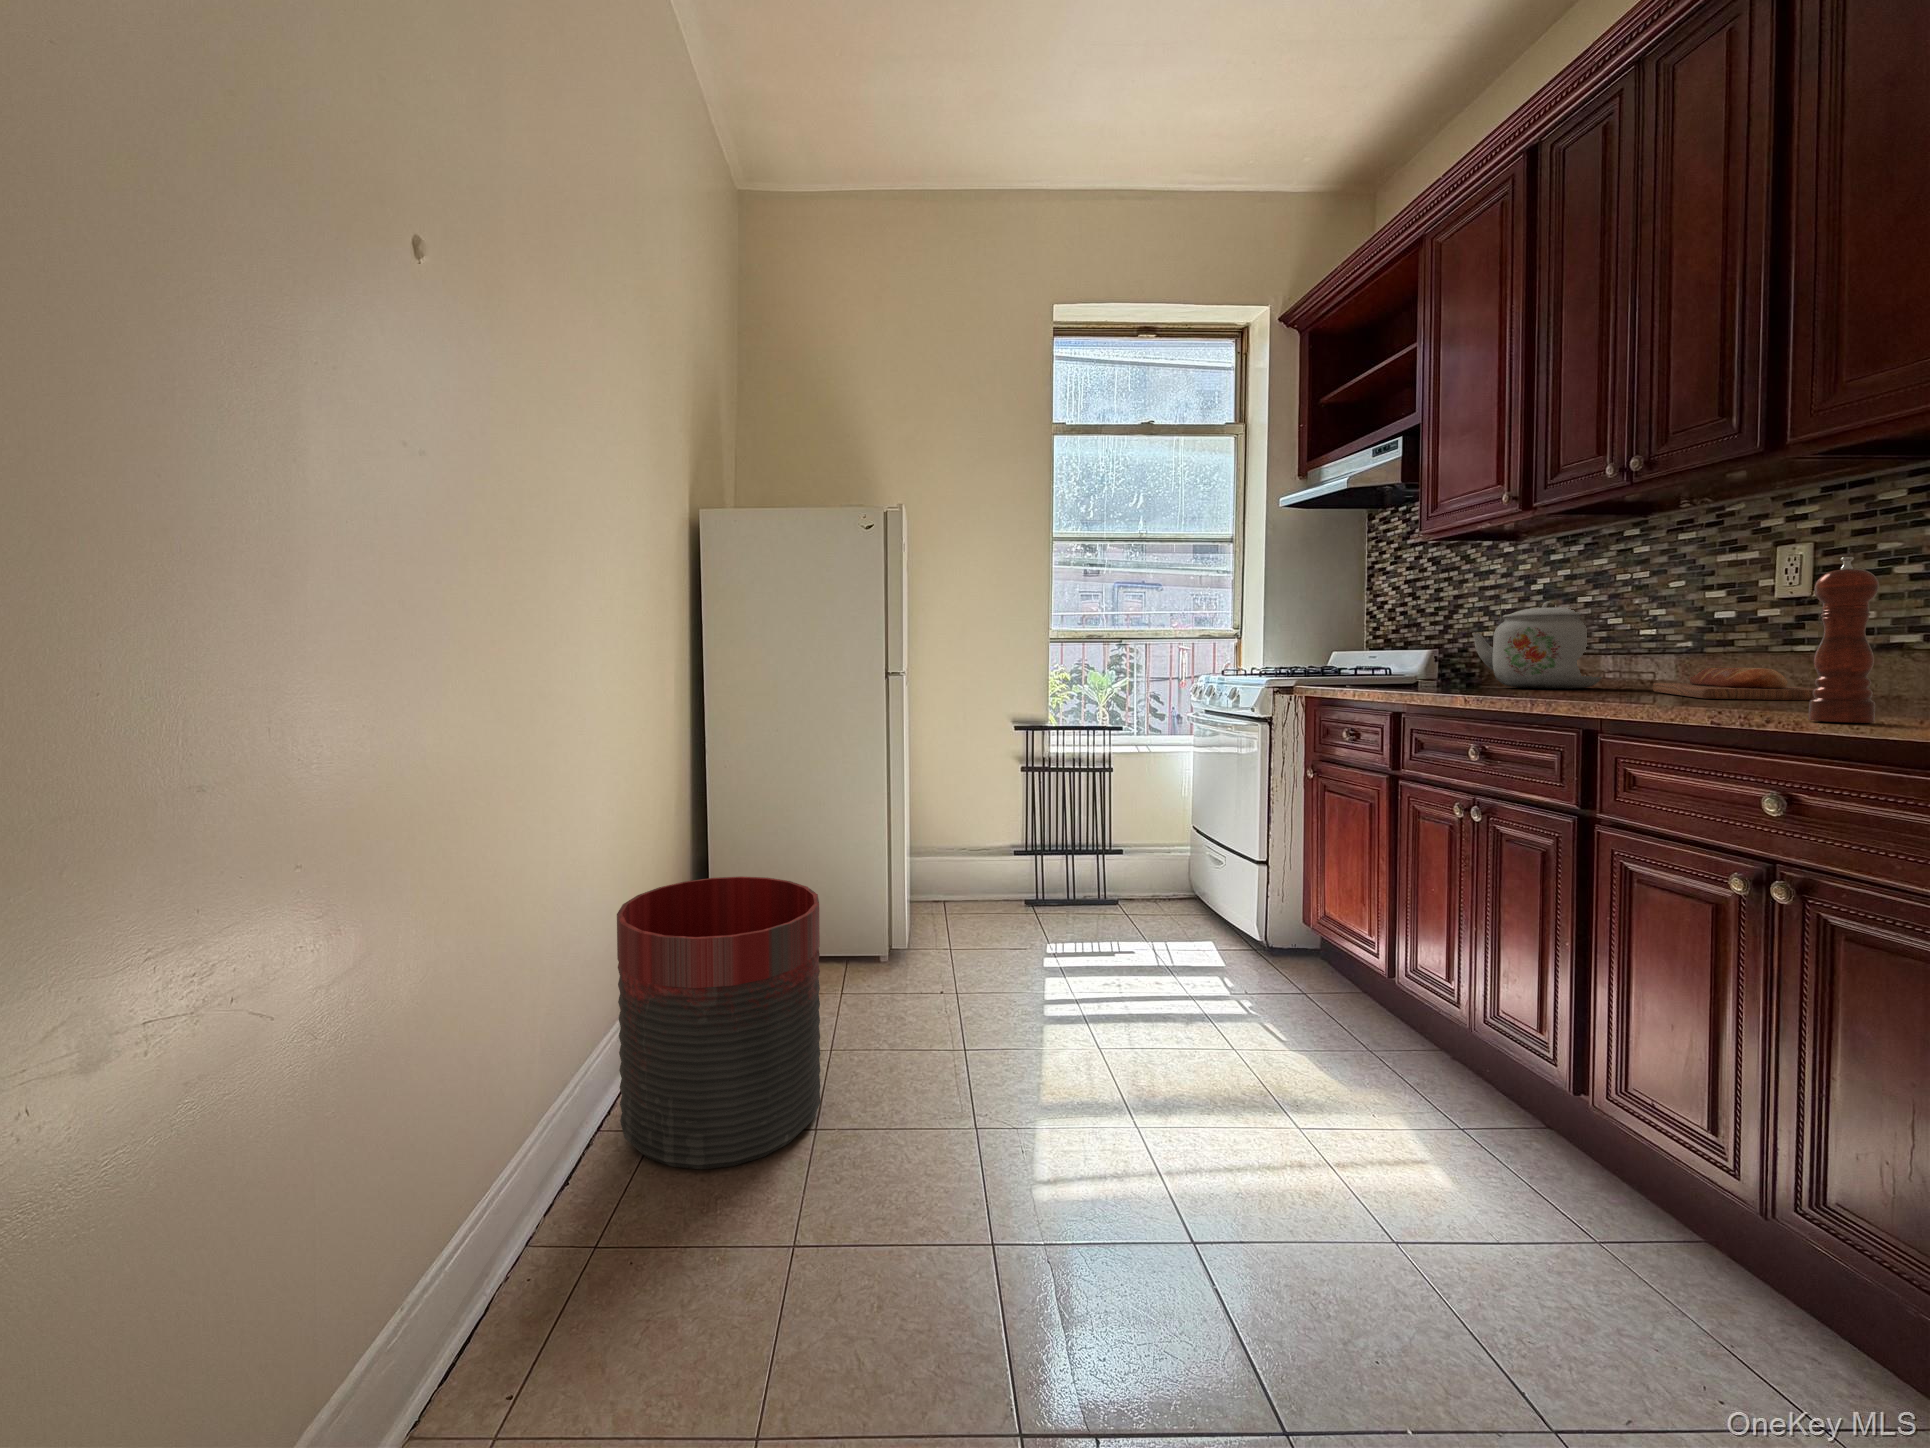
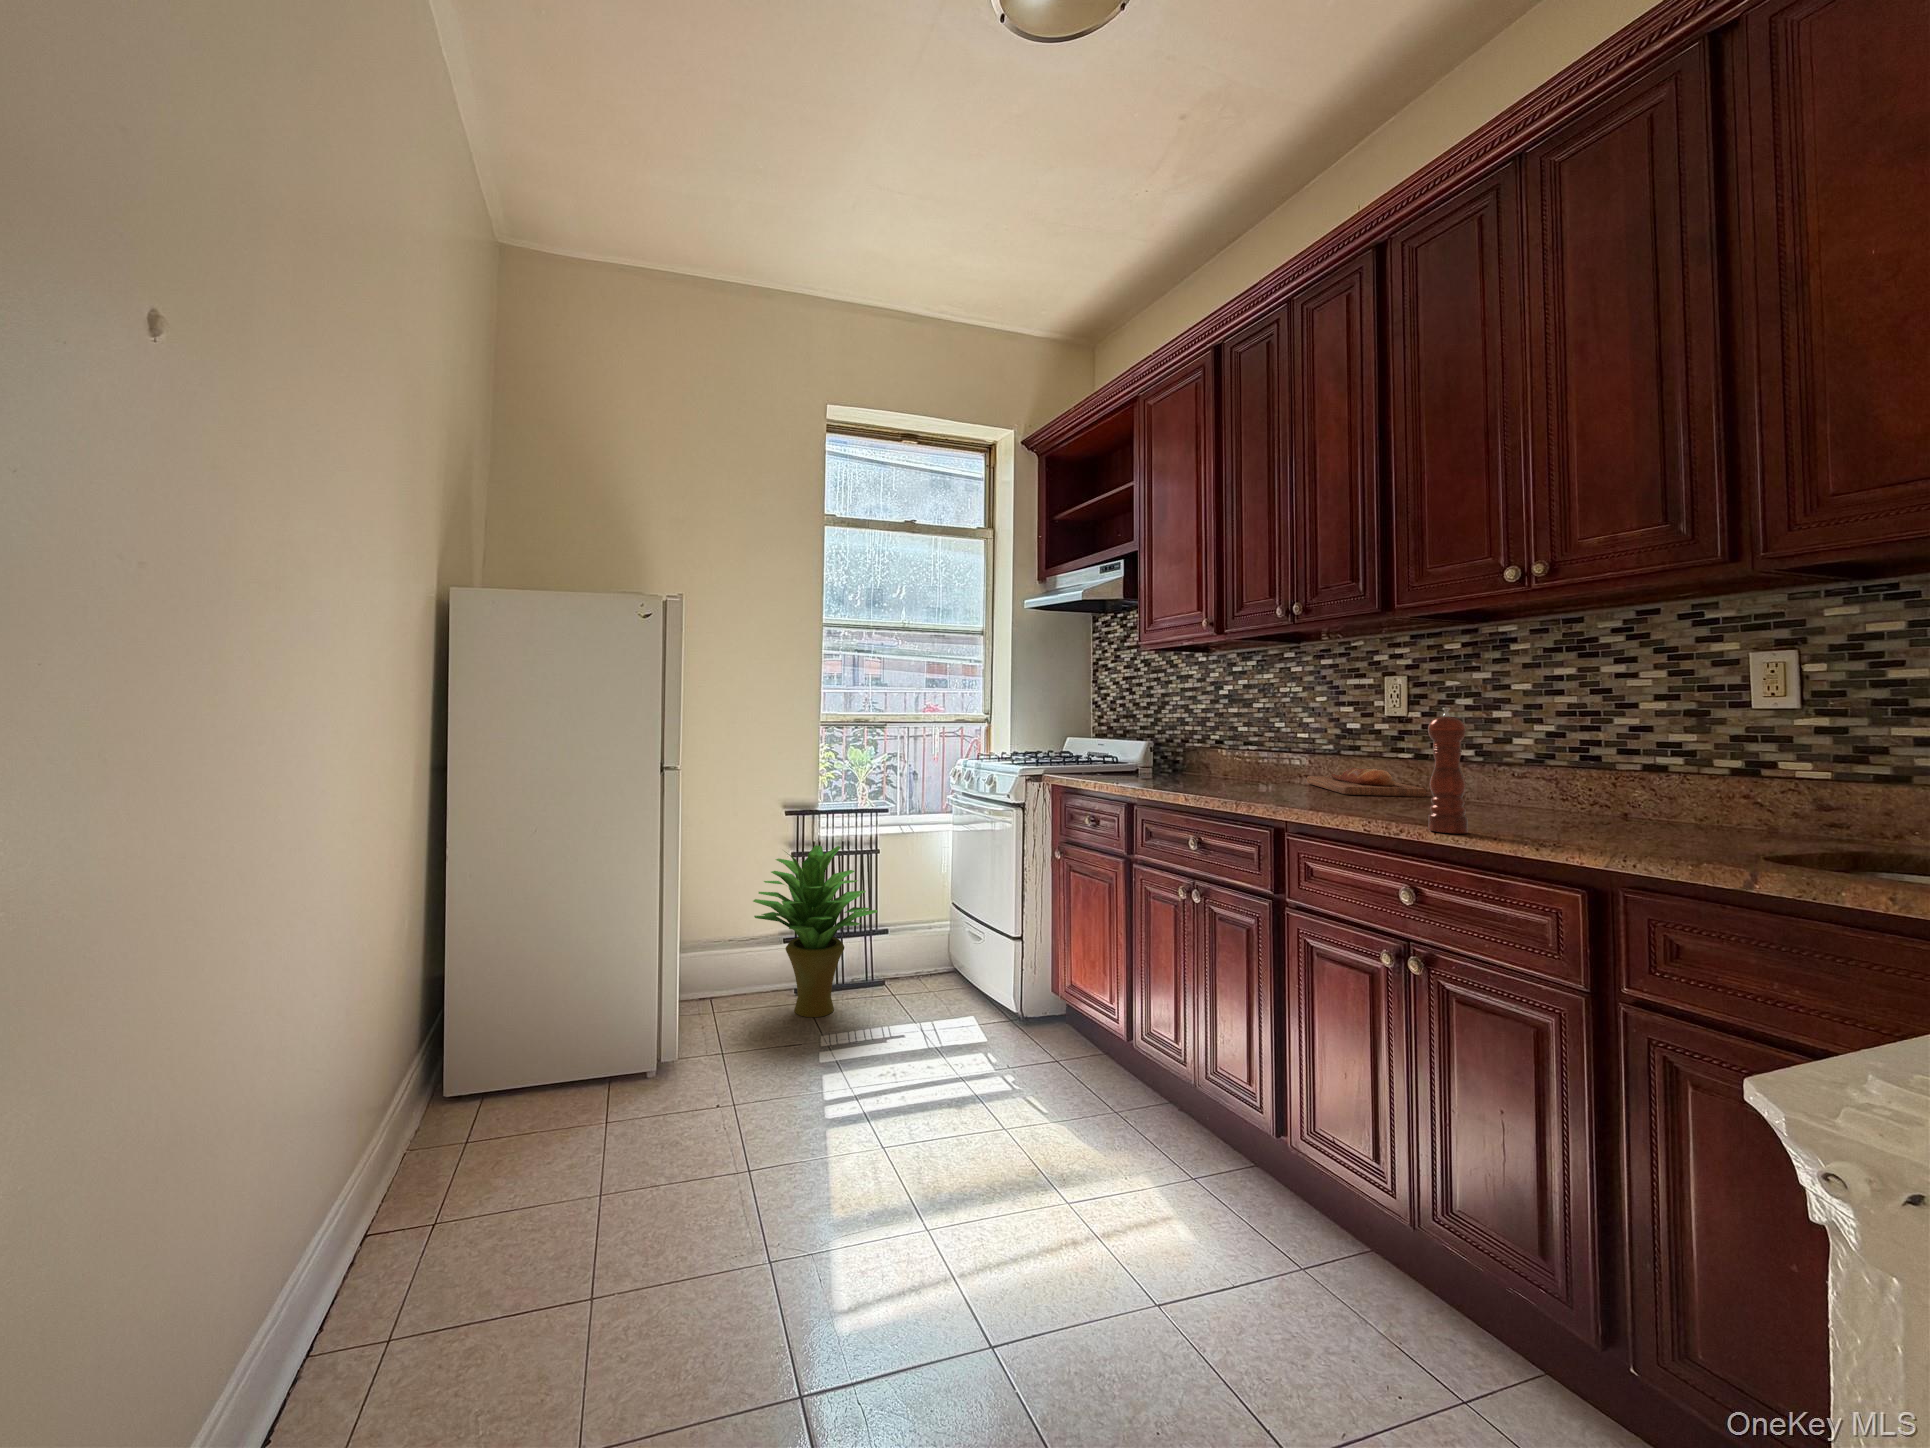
kettle: present [1472,601,1602,689] -> none [1178,705,1275,777]
potted plant: none [980,761,1107,928] -> present [753,845,877,1017]
trash can: present [617,877,821,1169] -> none [325,1012,596,1399]

